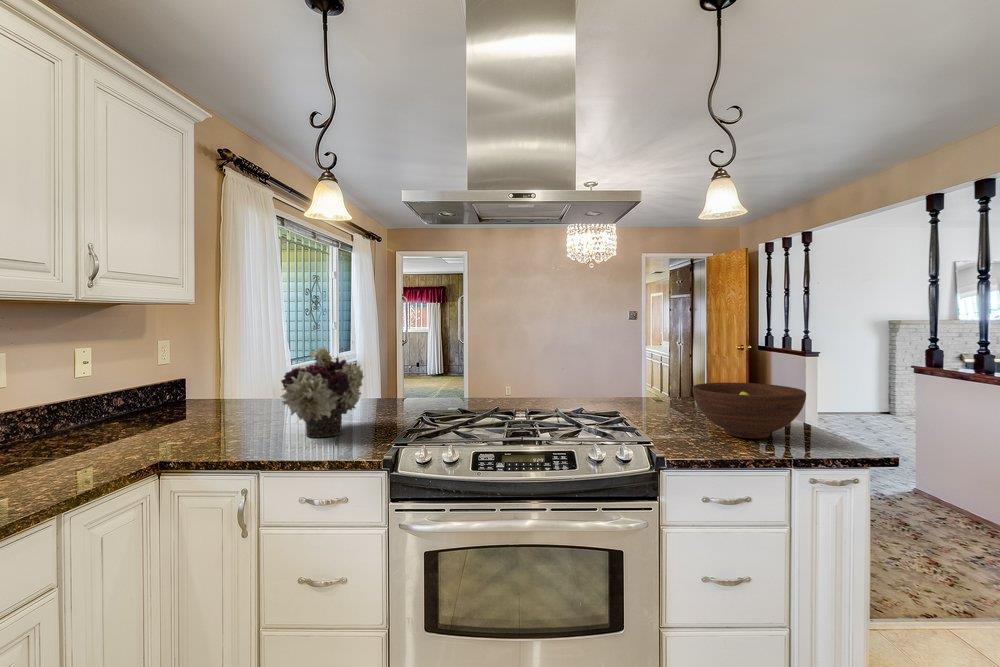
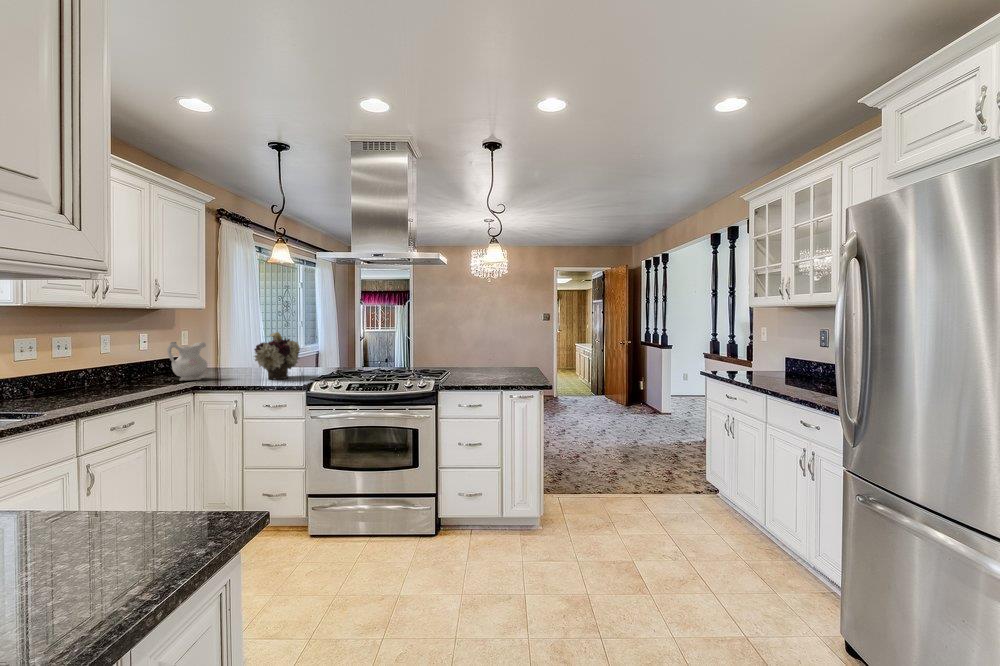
ceramic pitcher: none [114,367,194,443] -> present [167,342,207,381]
fruit bowl: present [693,383,806,439] -> none [476,353,530,380]

